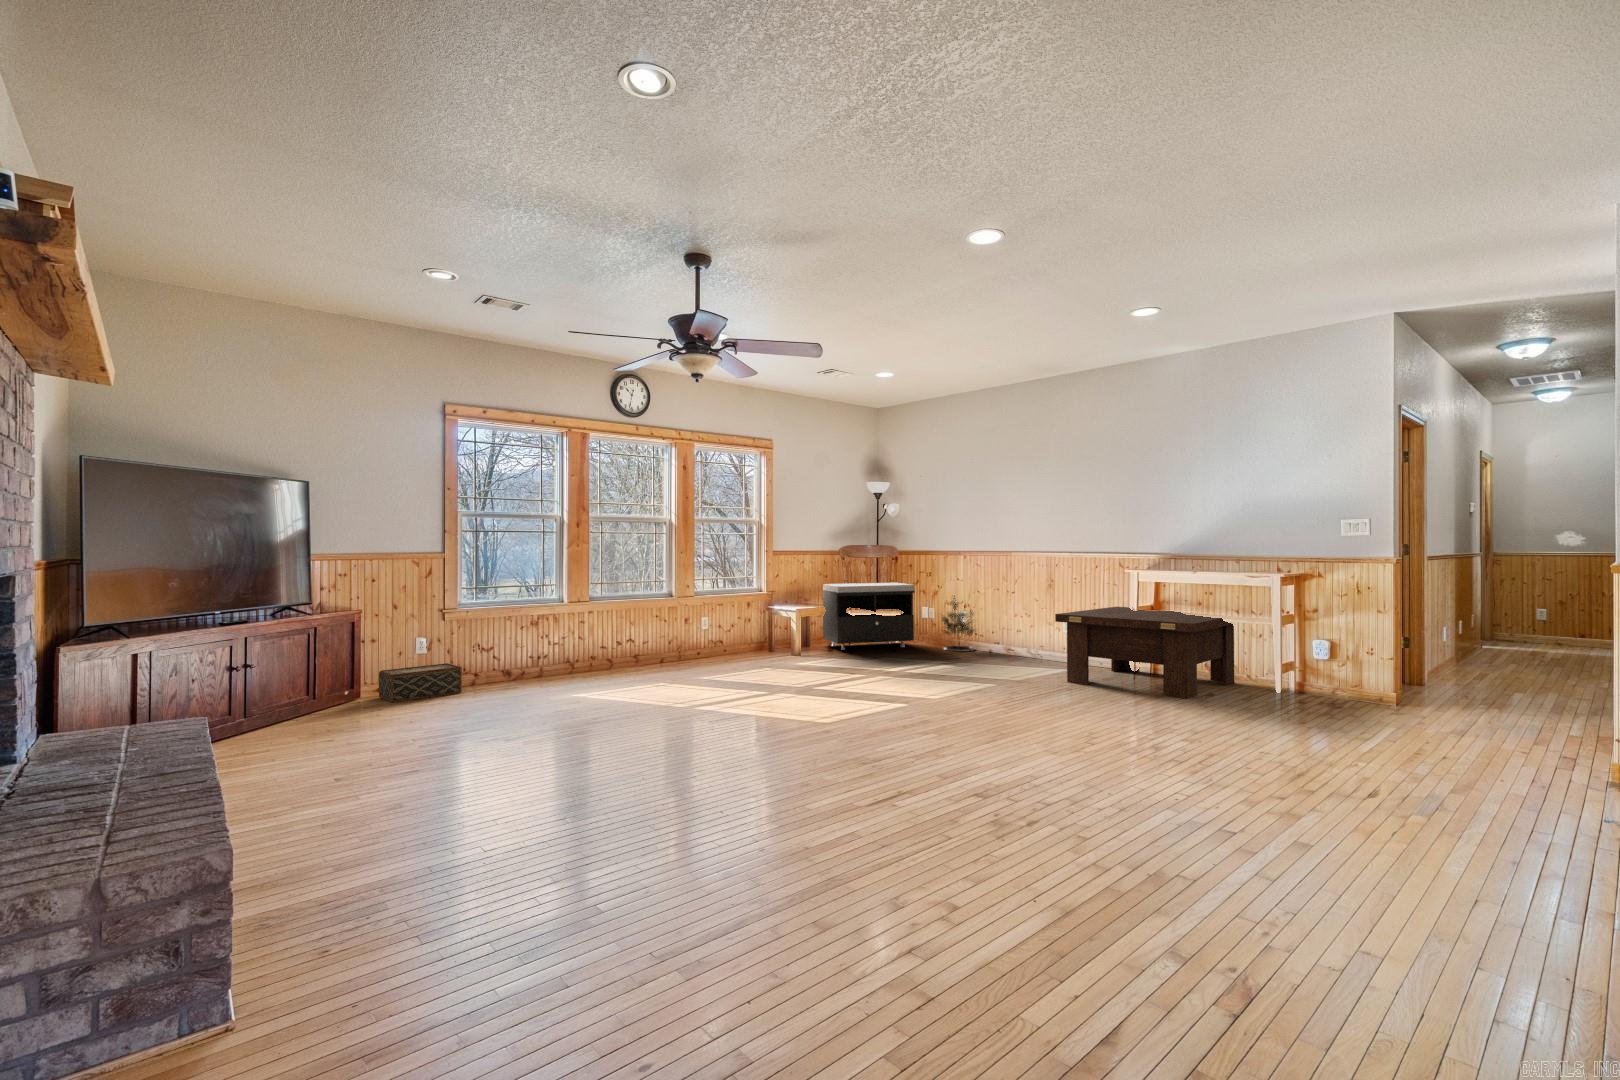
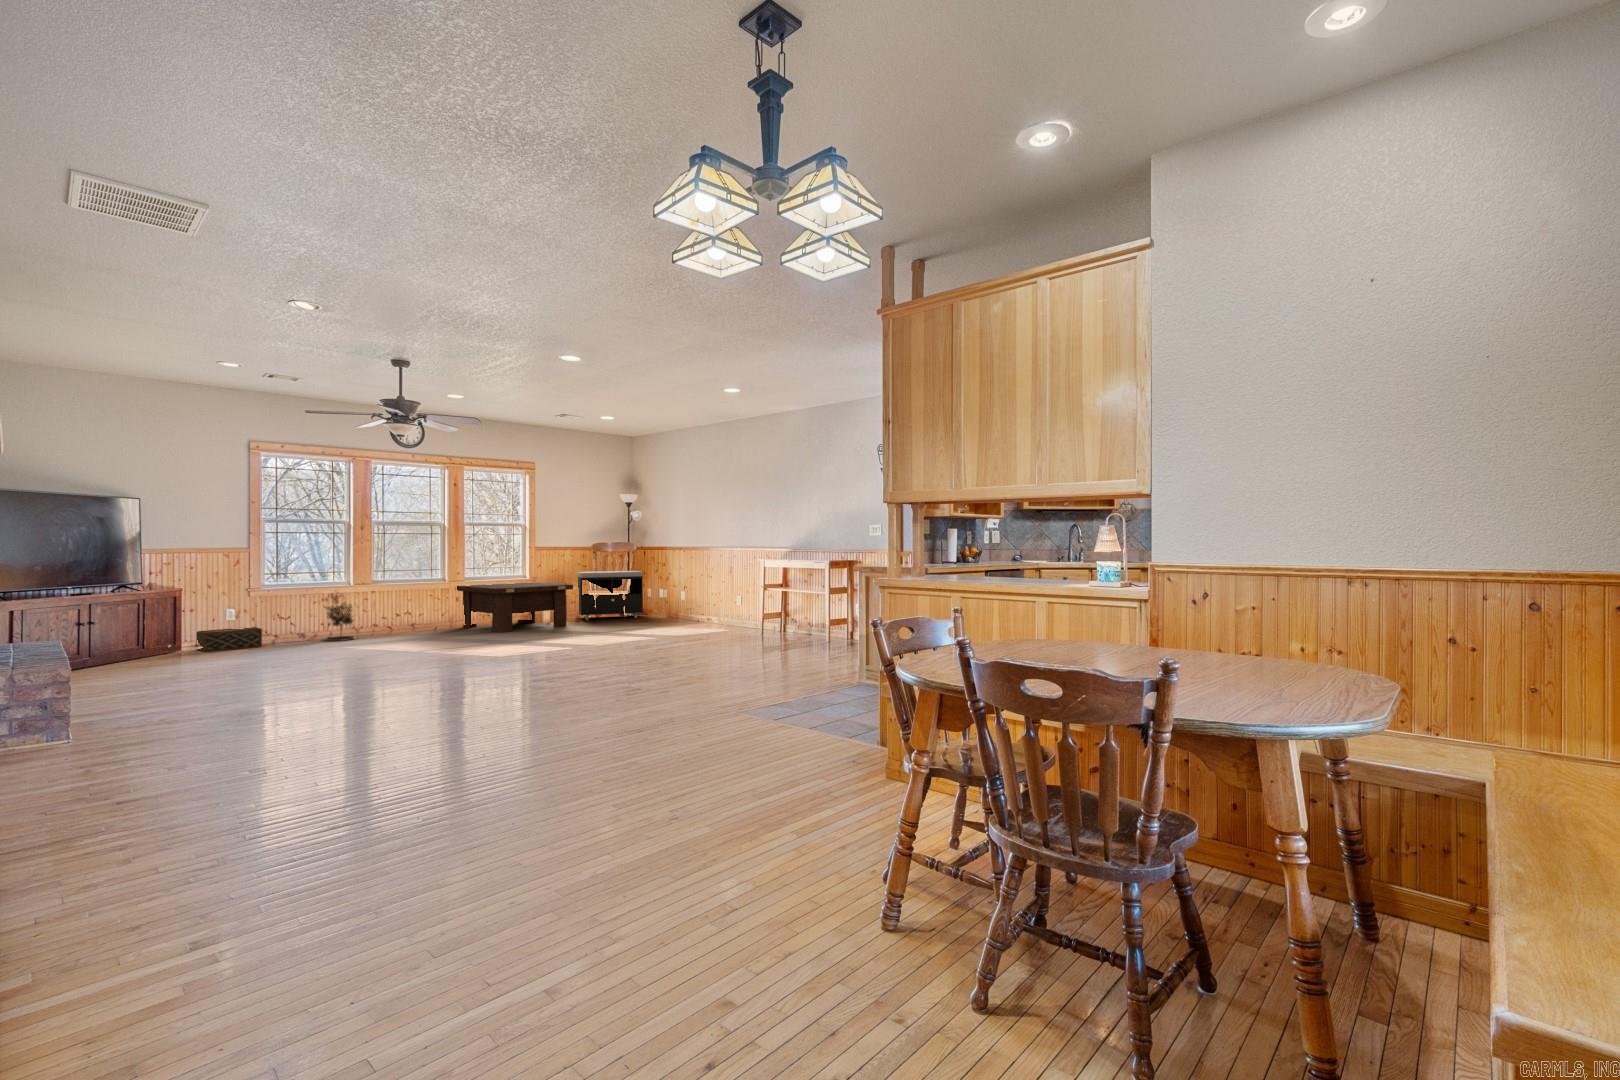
potted tree: present [942,596,974,652] -> present [324,593,356,641]
coffee table: present [1055,607,1234,699] -> present [457,583,573,633]

